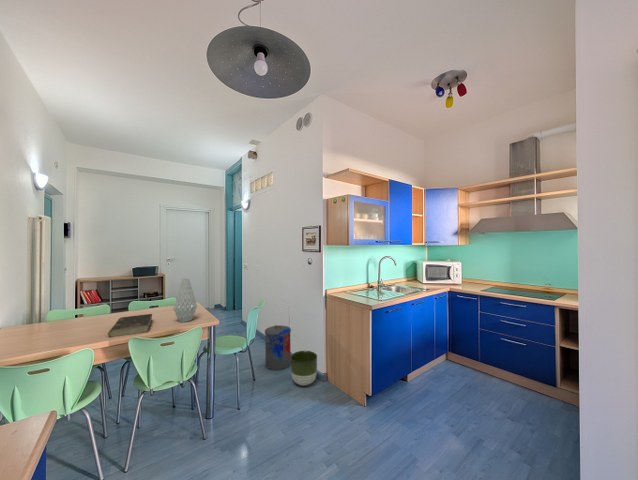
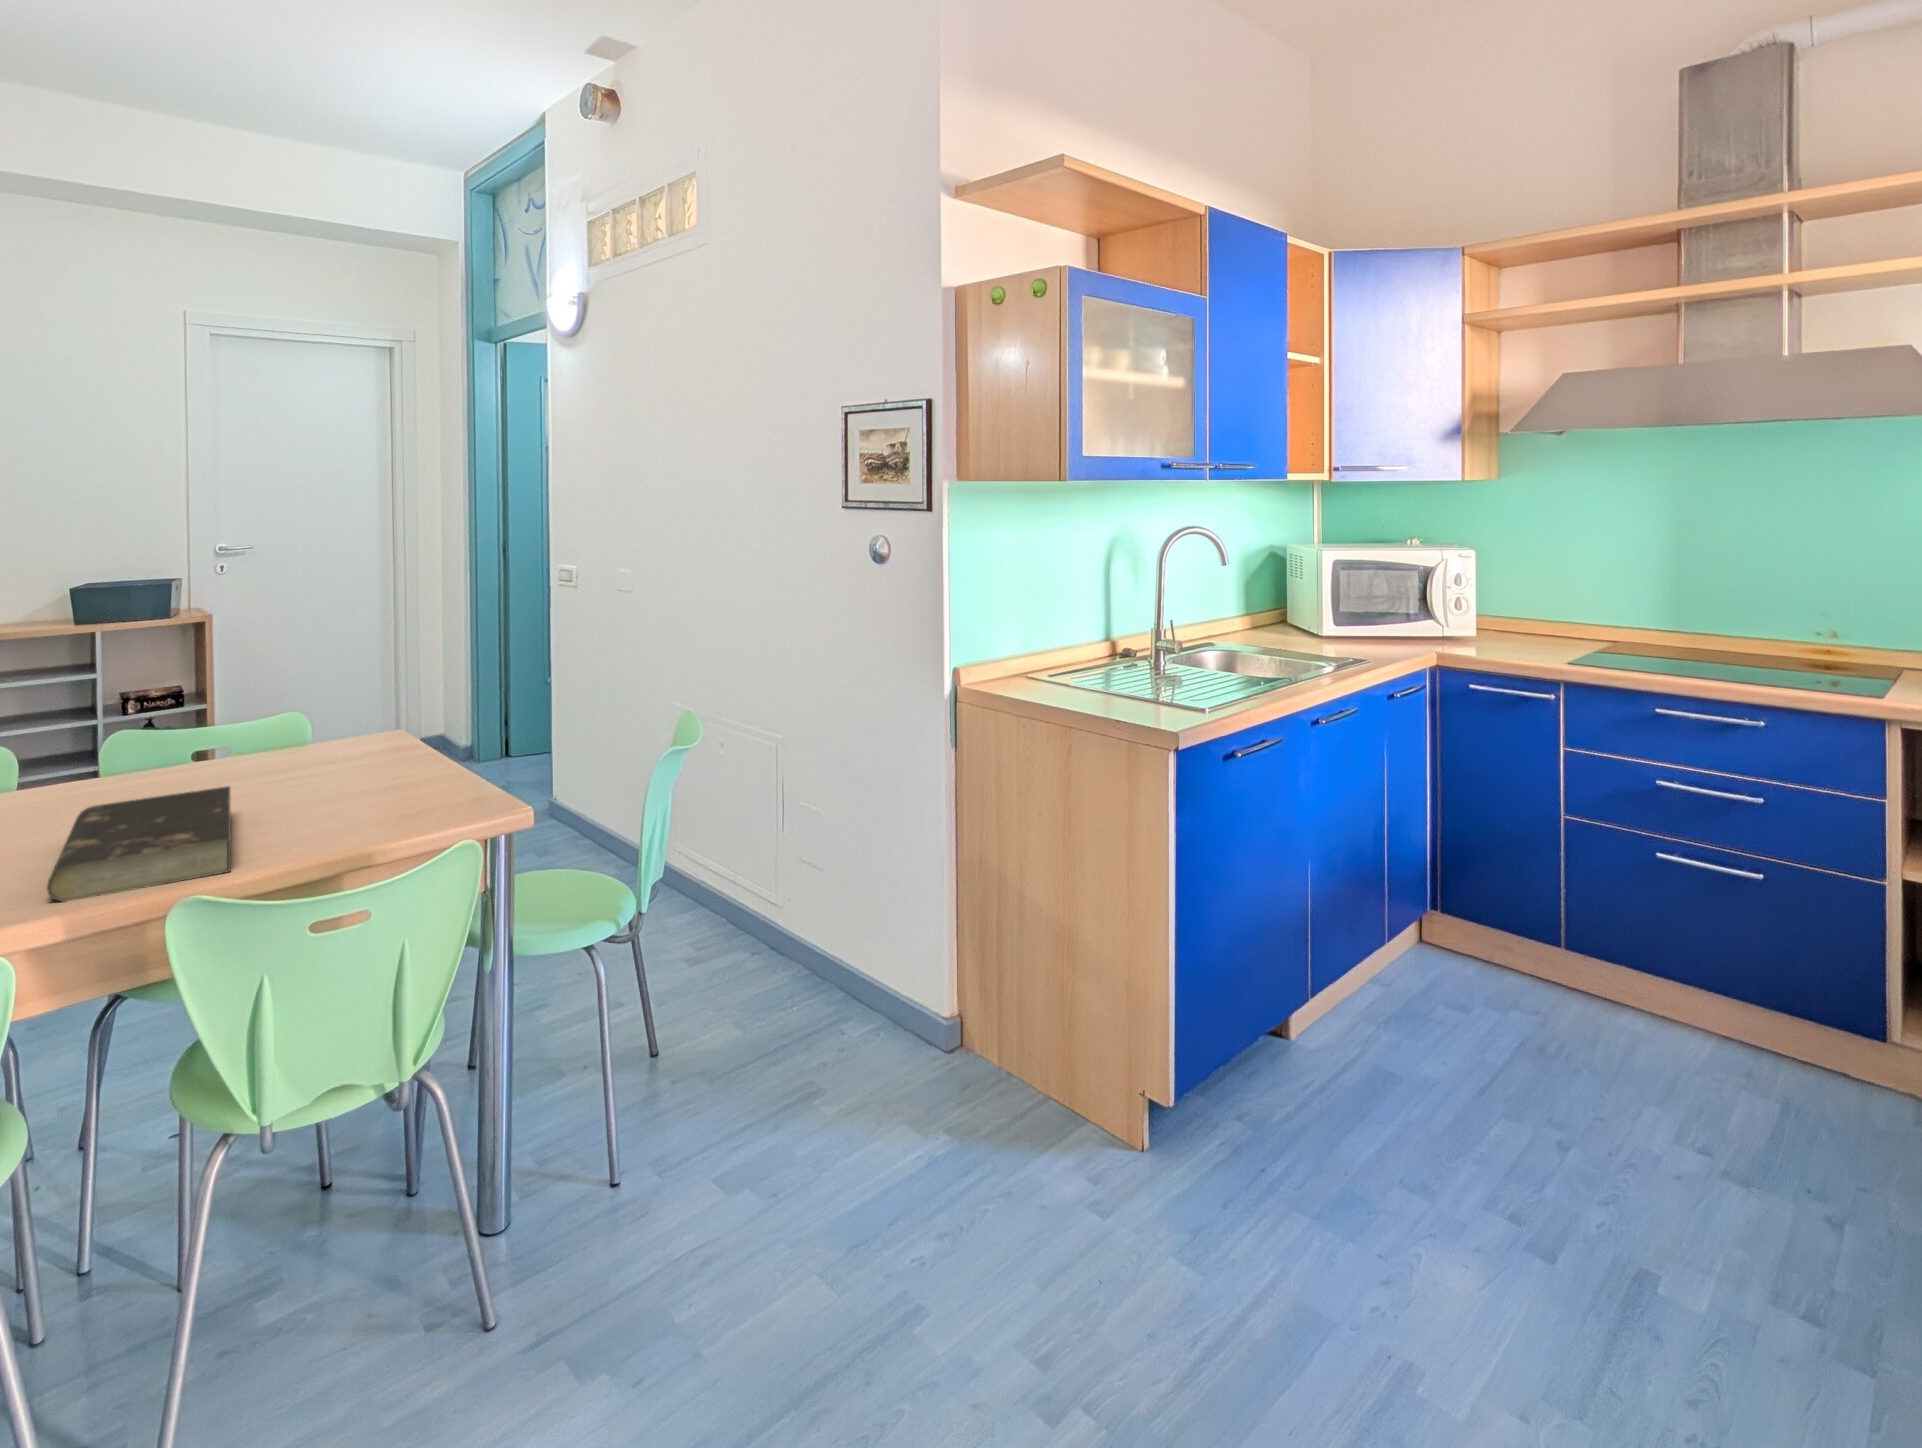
vase: present [174,279,197,322] -> none [331,628,434,819]
trash can: present [265,325,291,370] -> none [686,818,794,1006]
planter: present [291,351,317,386] -> none [814,923,924,1070]

